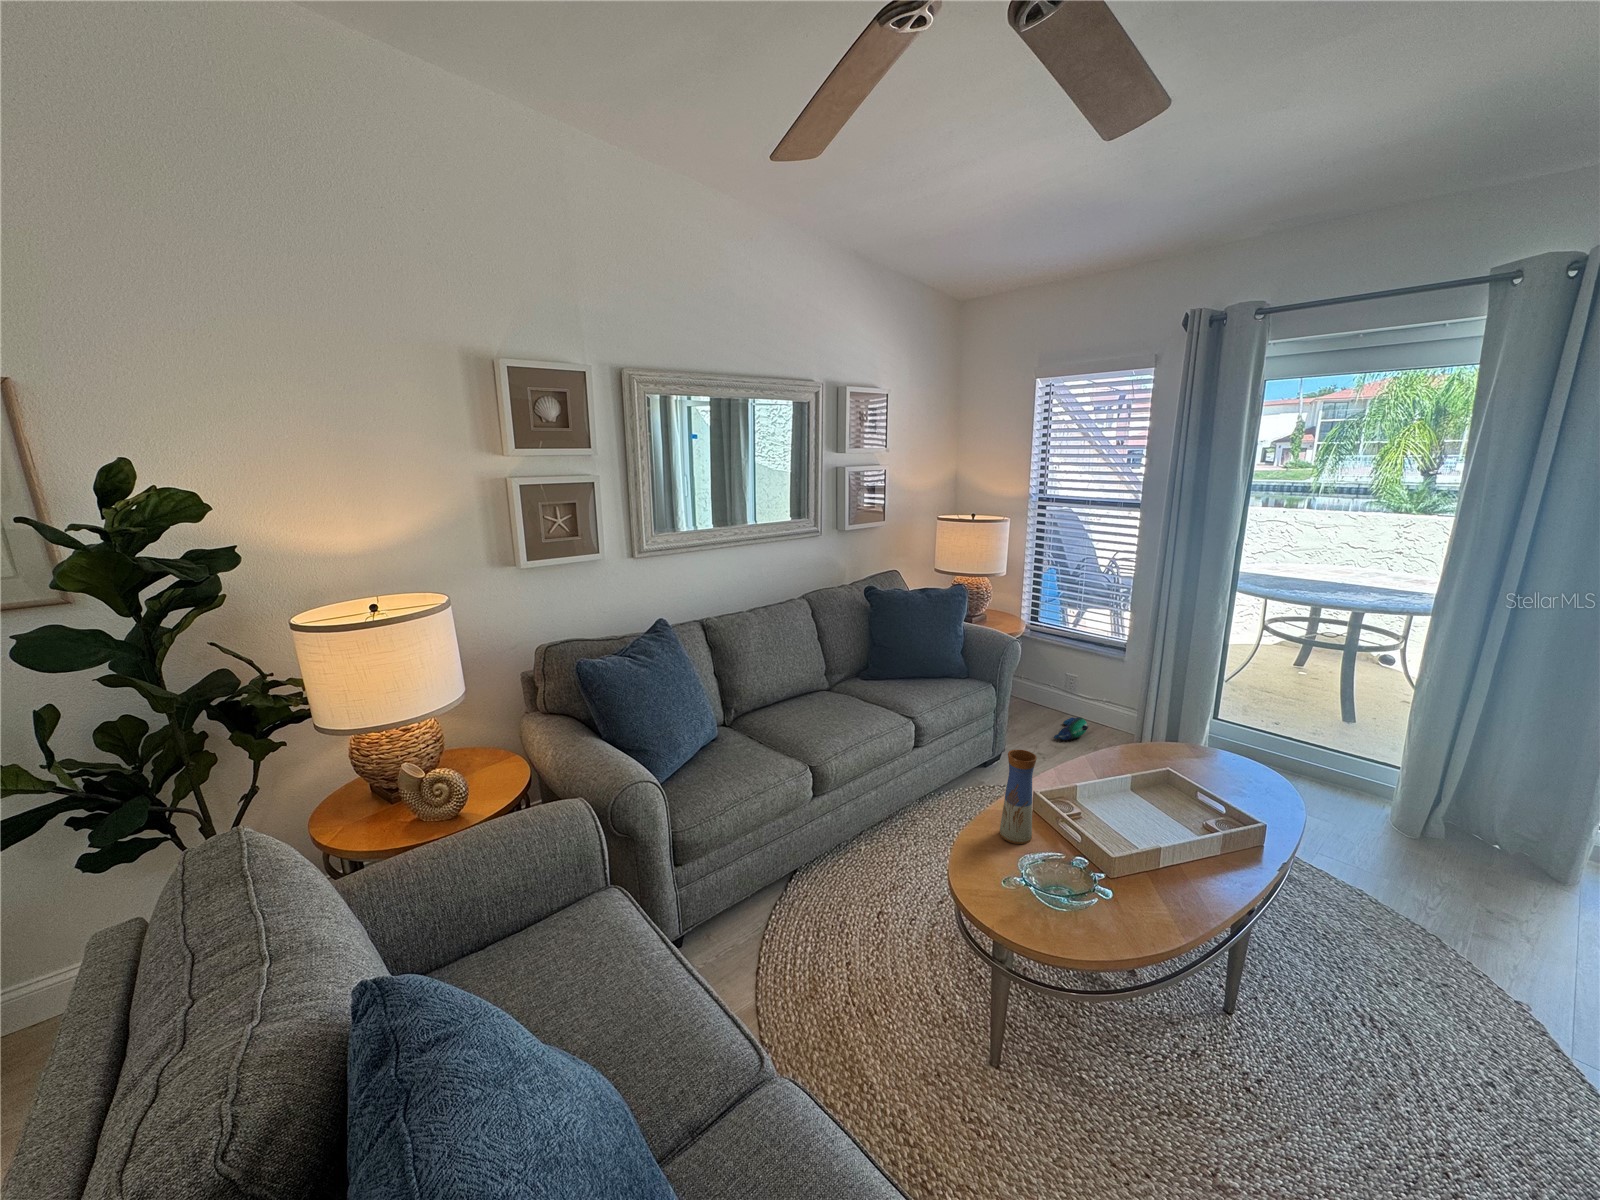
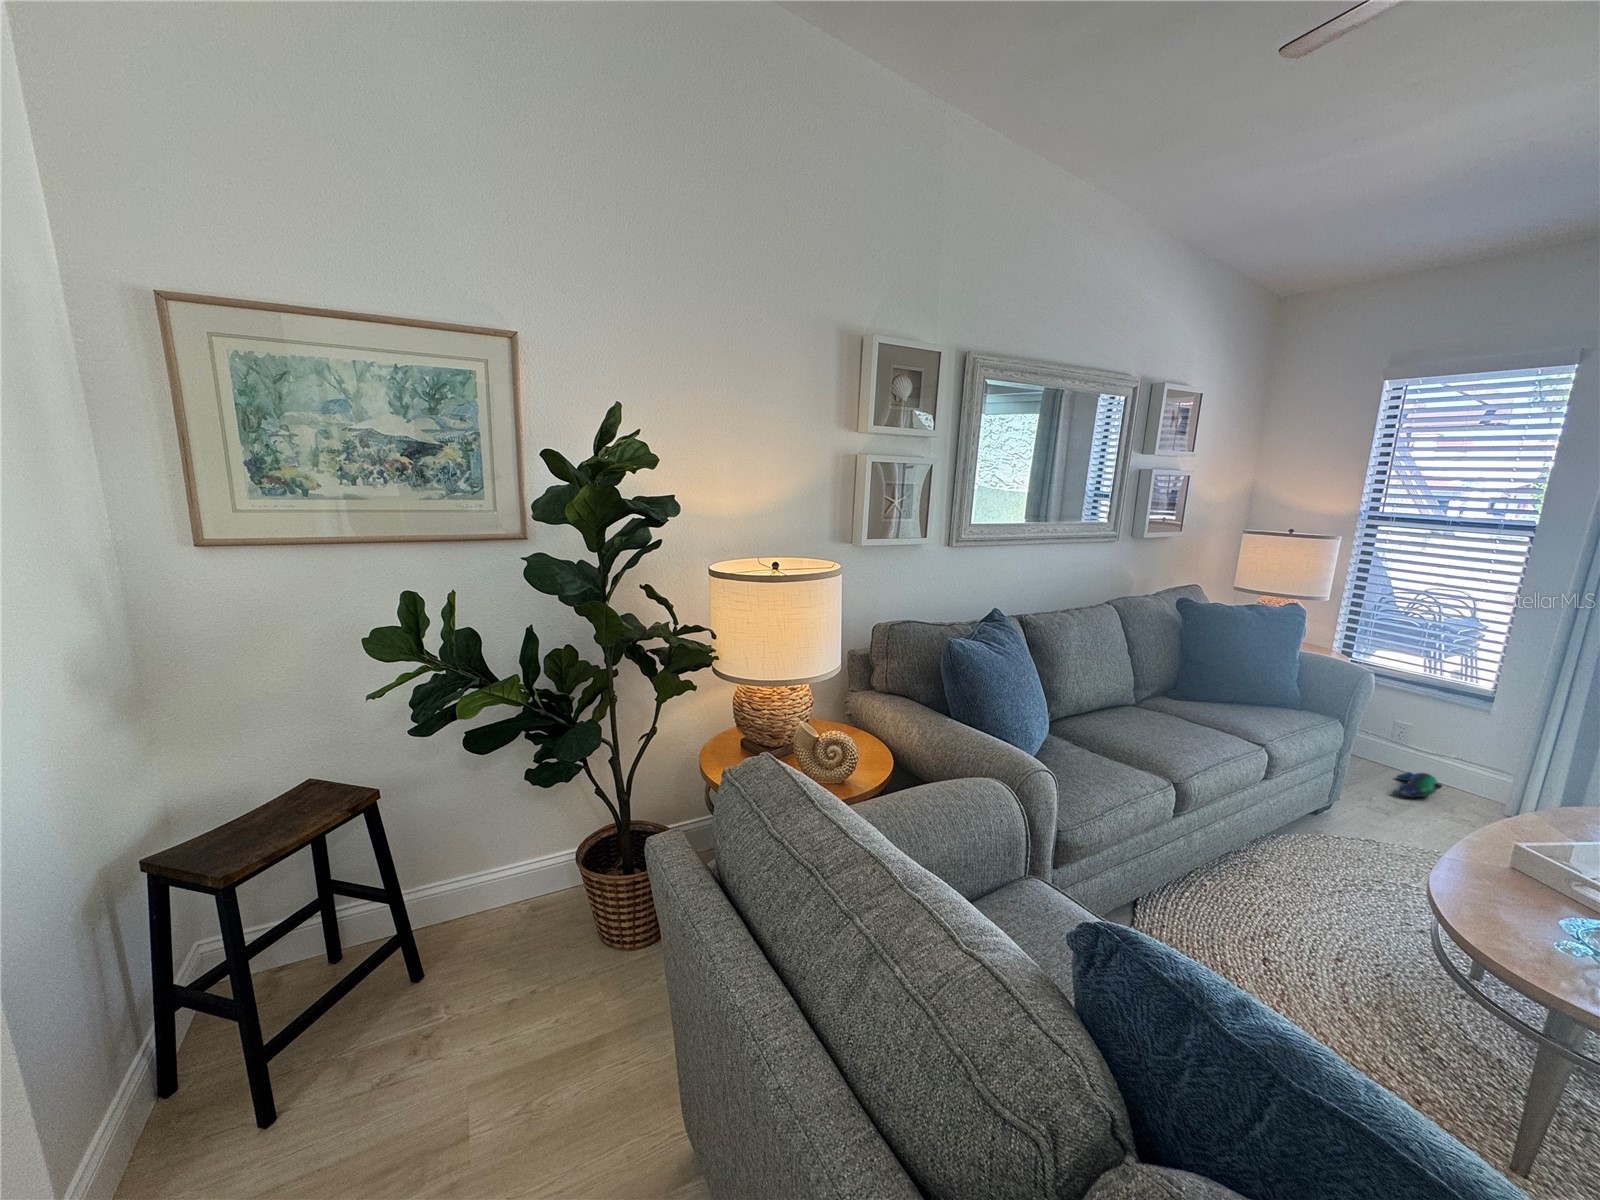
vase: present [999,750,1037,844] -> none [1487,796,1569,913]

